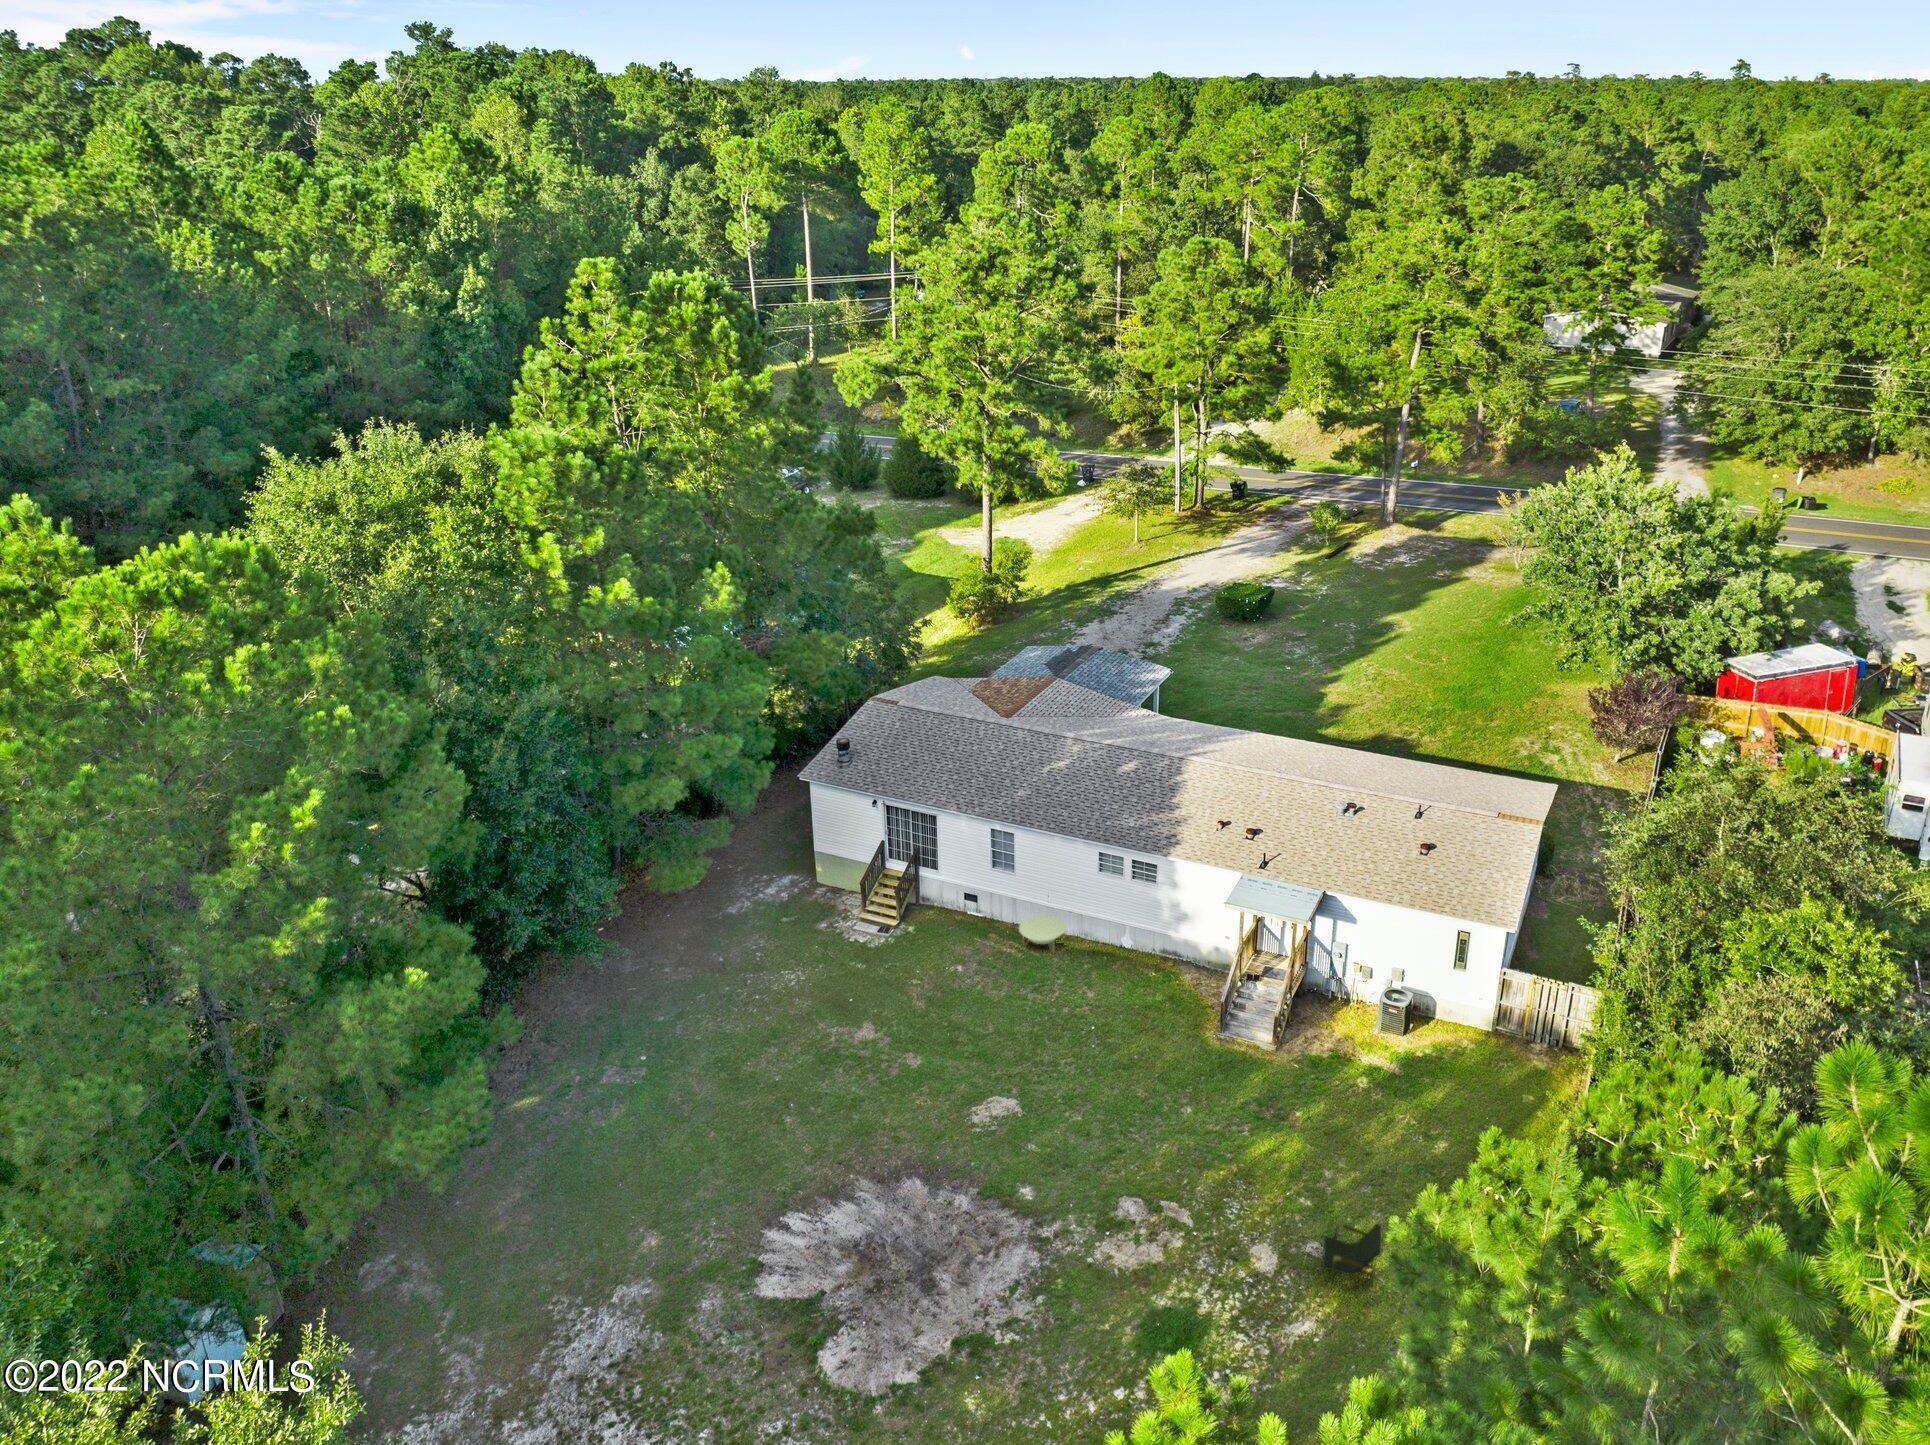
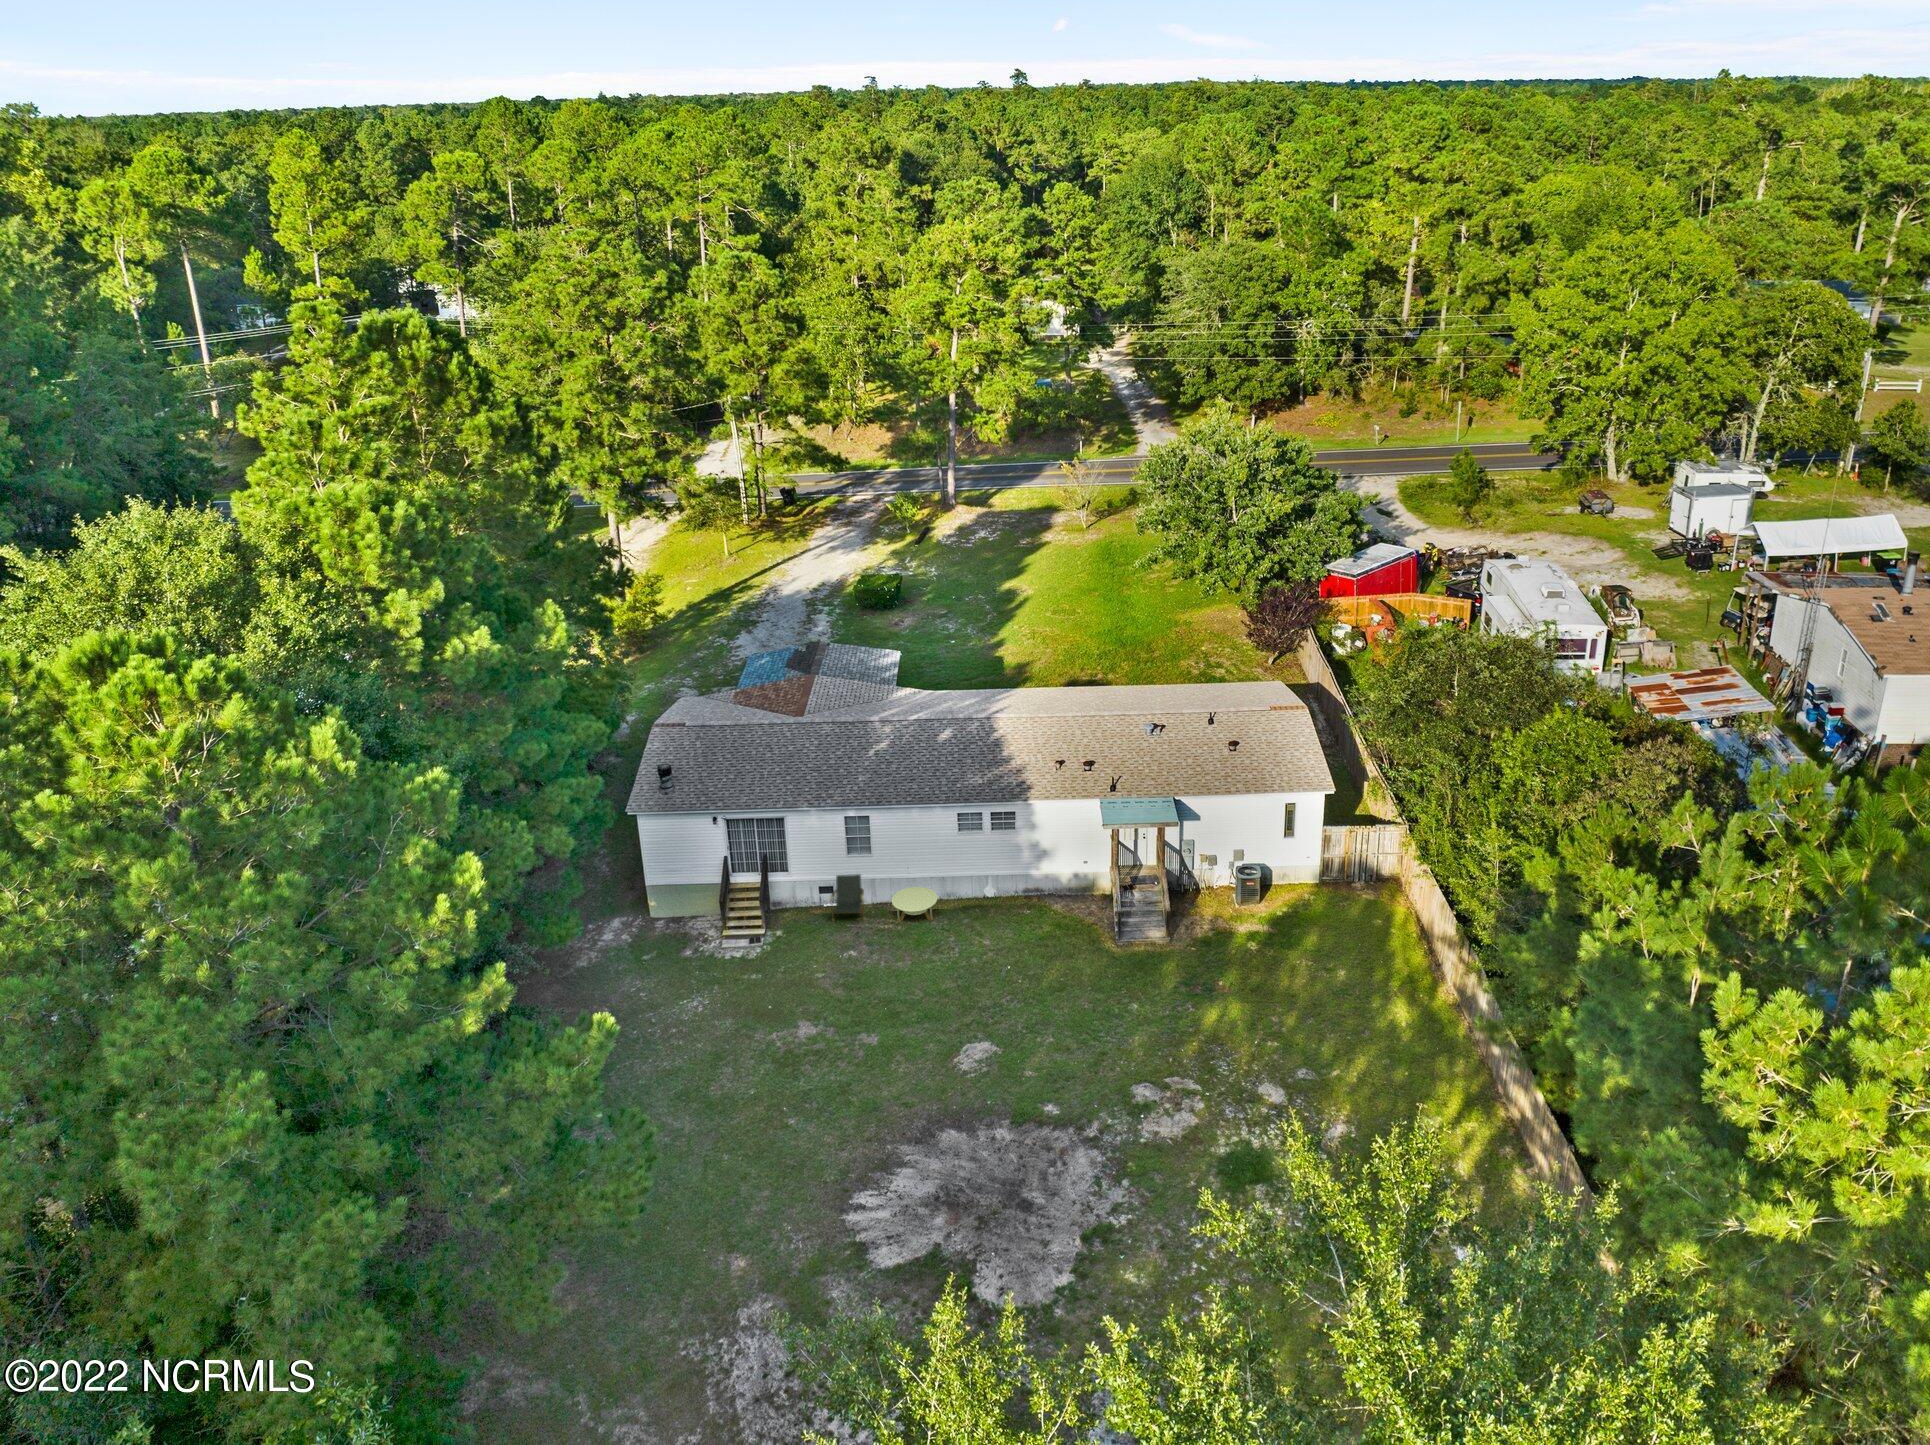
lounge chair: present [1323,1222,1381,1291] -> present [830,874,865,920]

